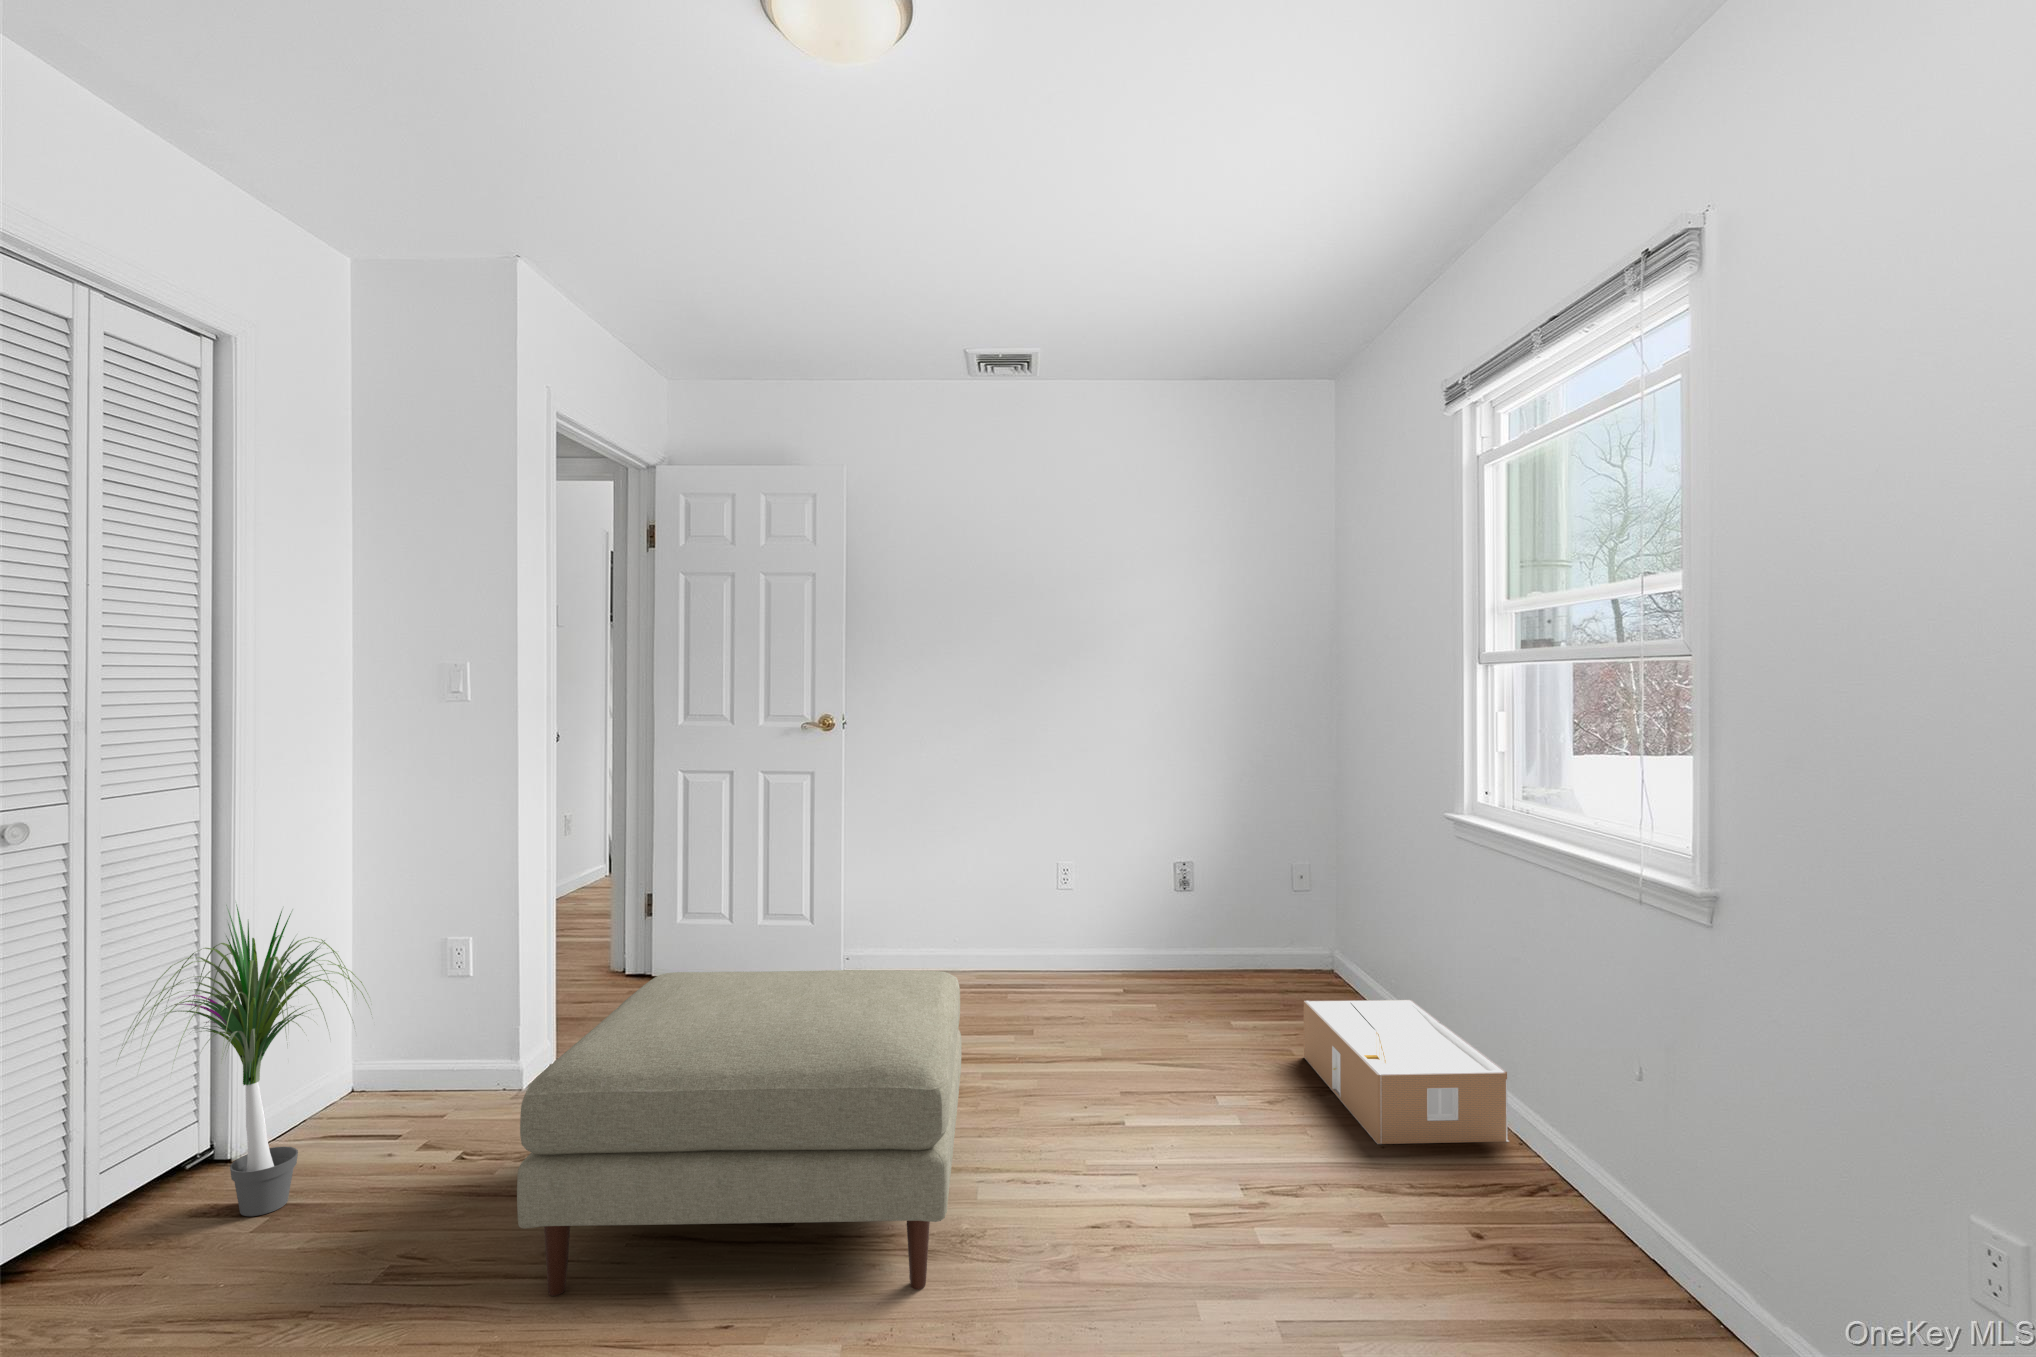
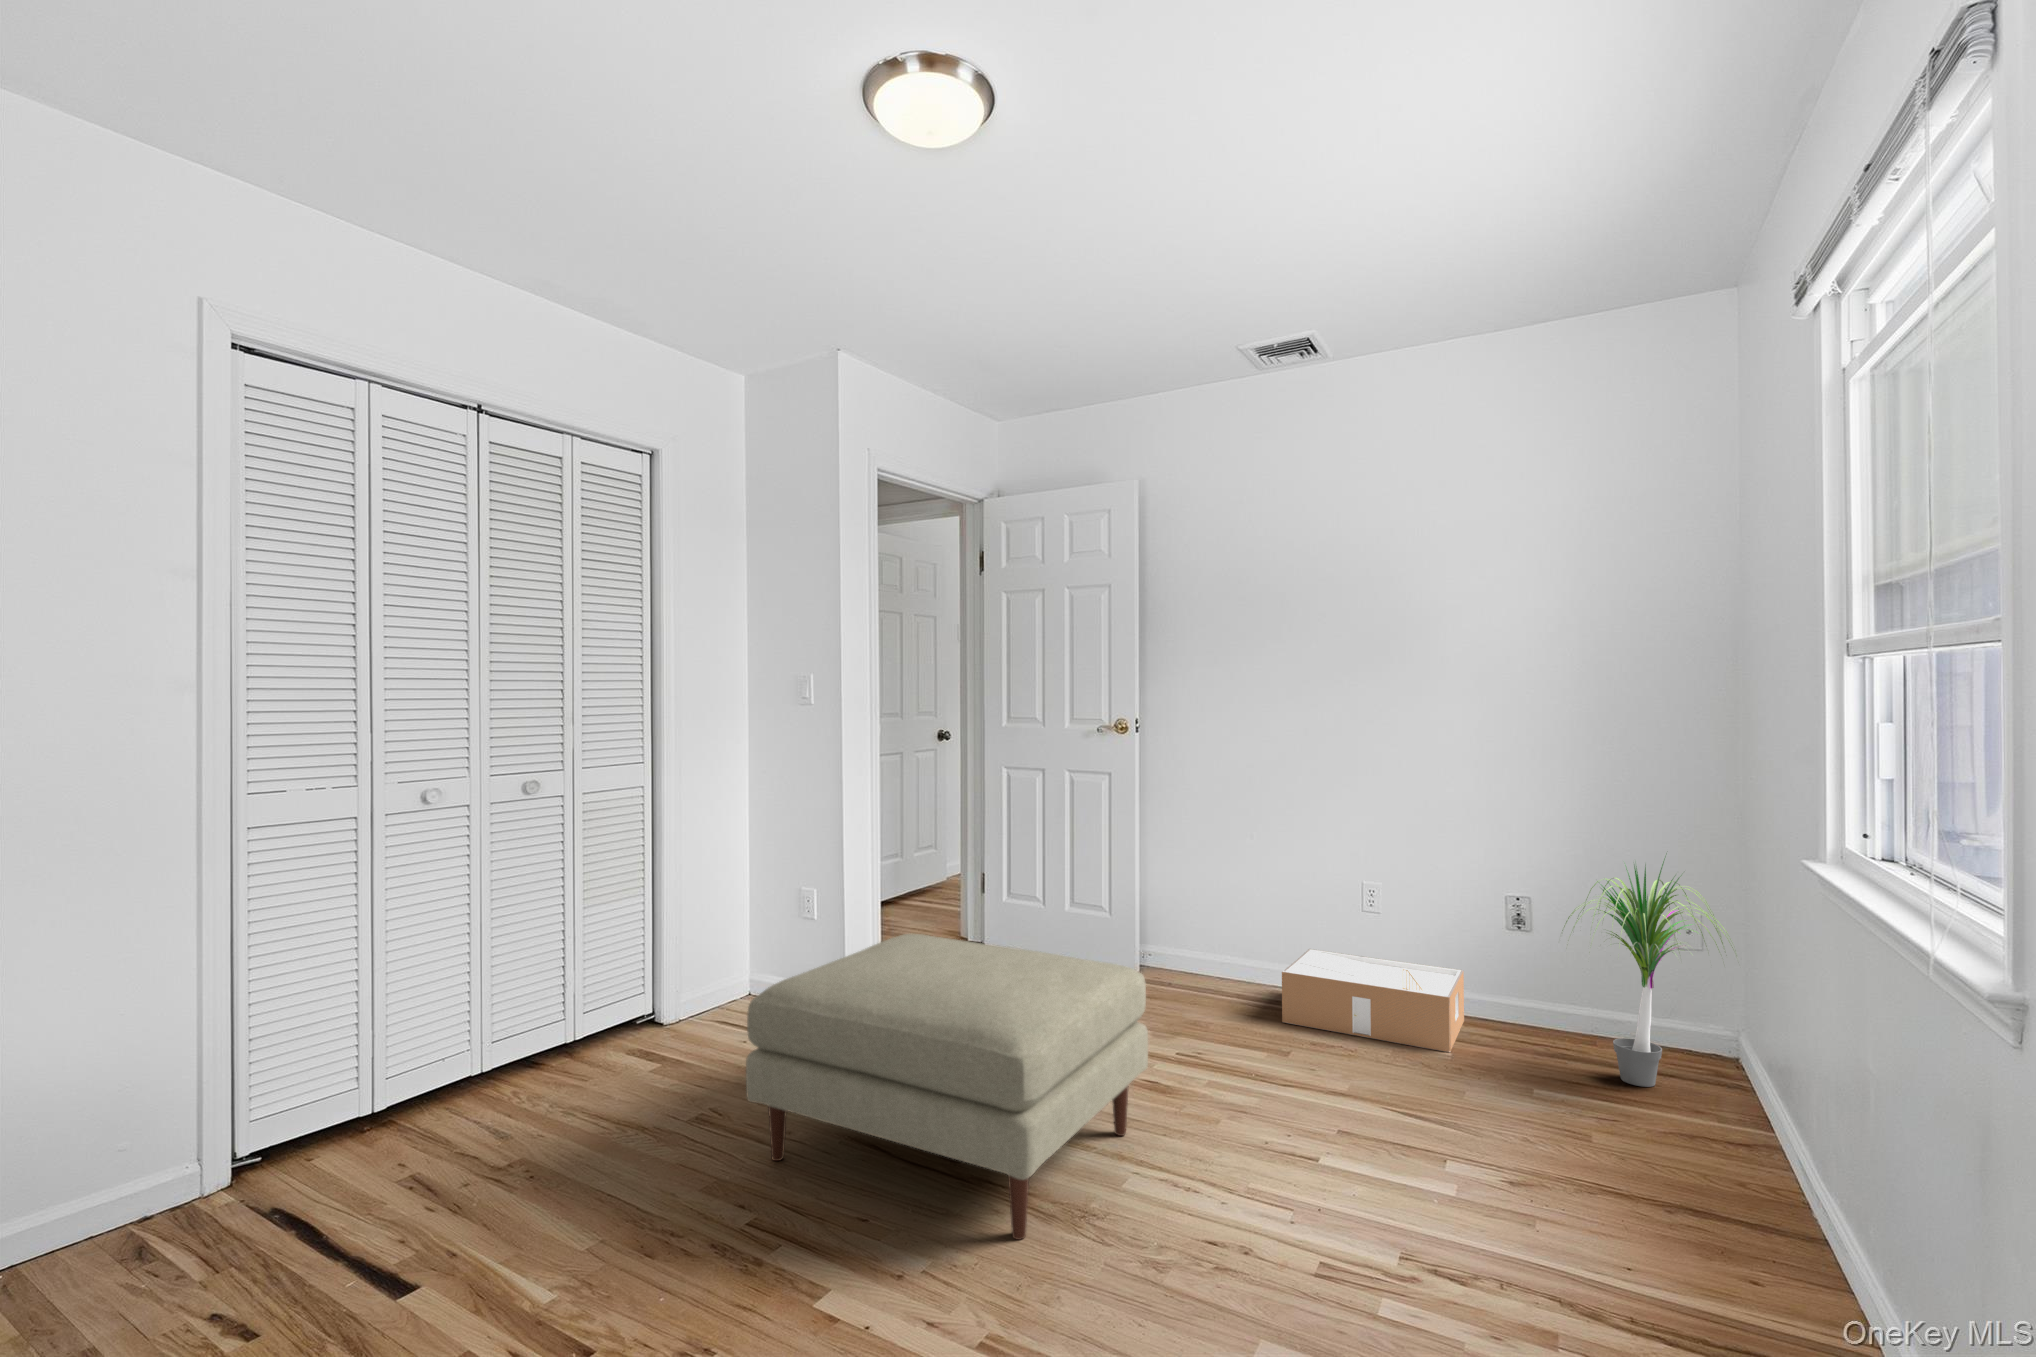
potted plant: present [119,904,366,1216] -> present [1562,856,1733,1087]
cardboard box: present [1304,1000,1508,1144] -> present [1282,949,1464,1052]

